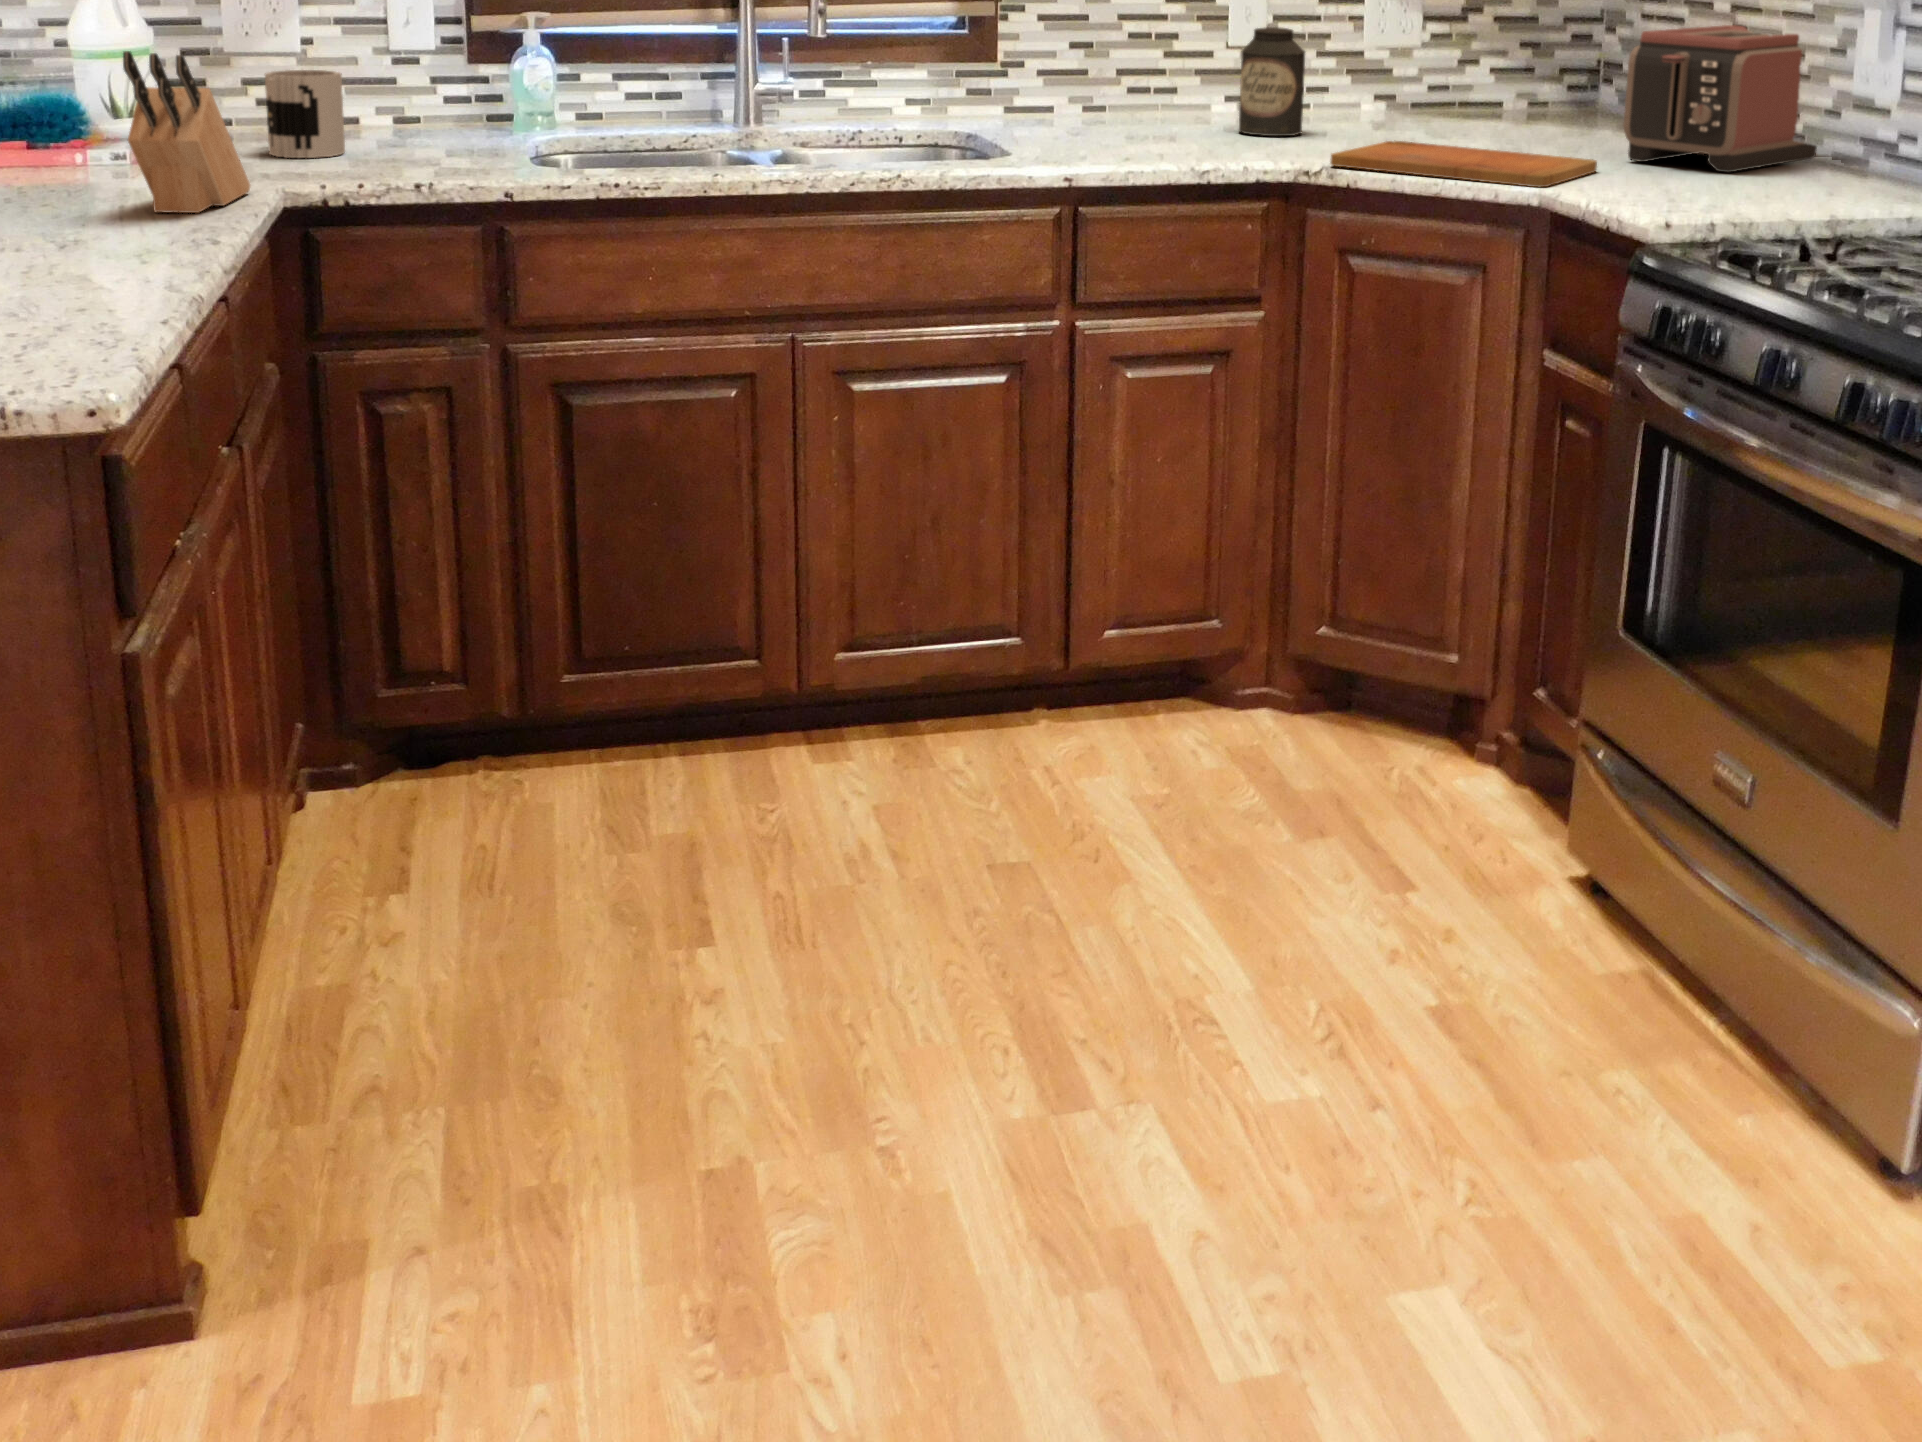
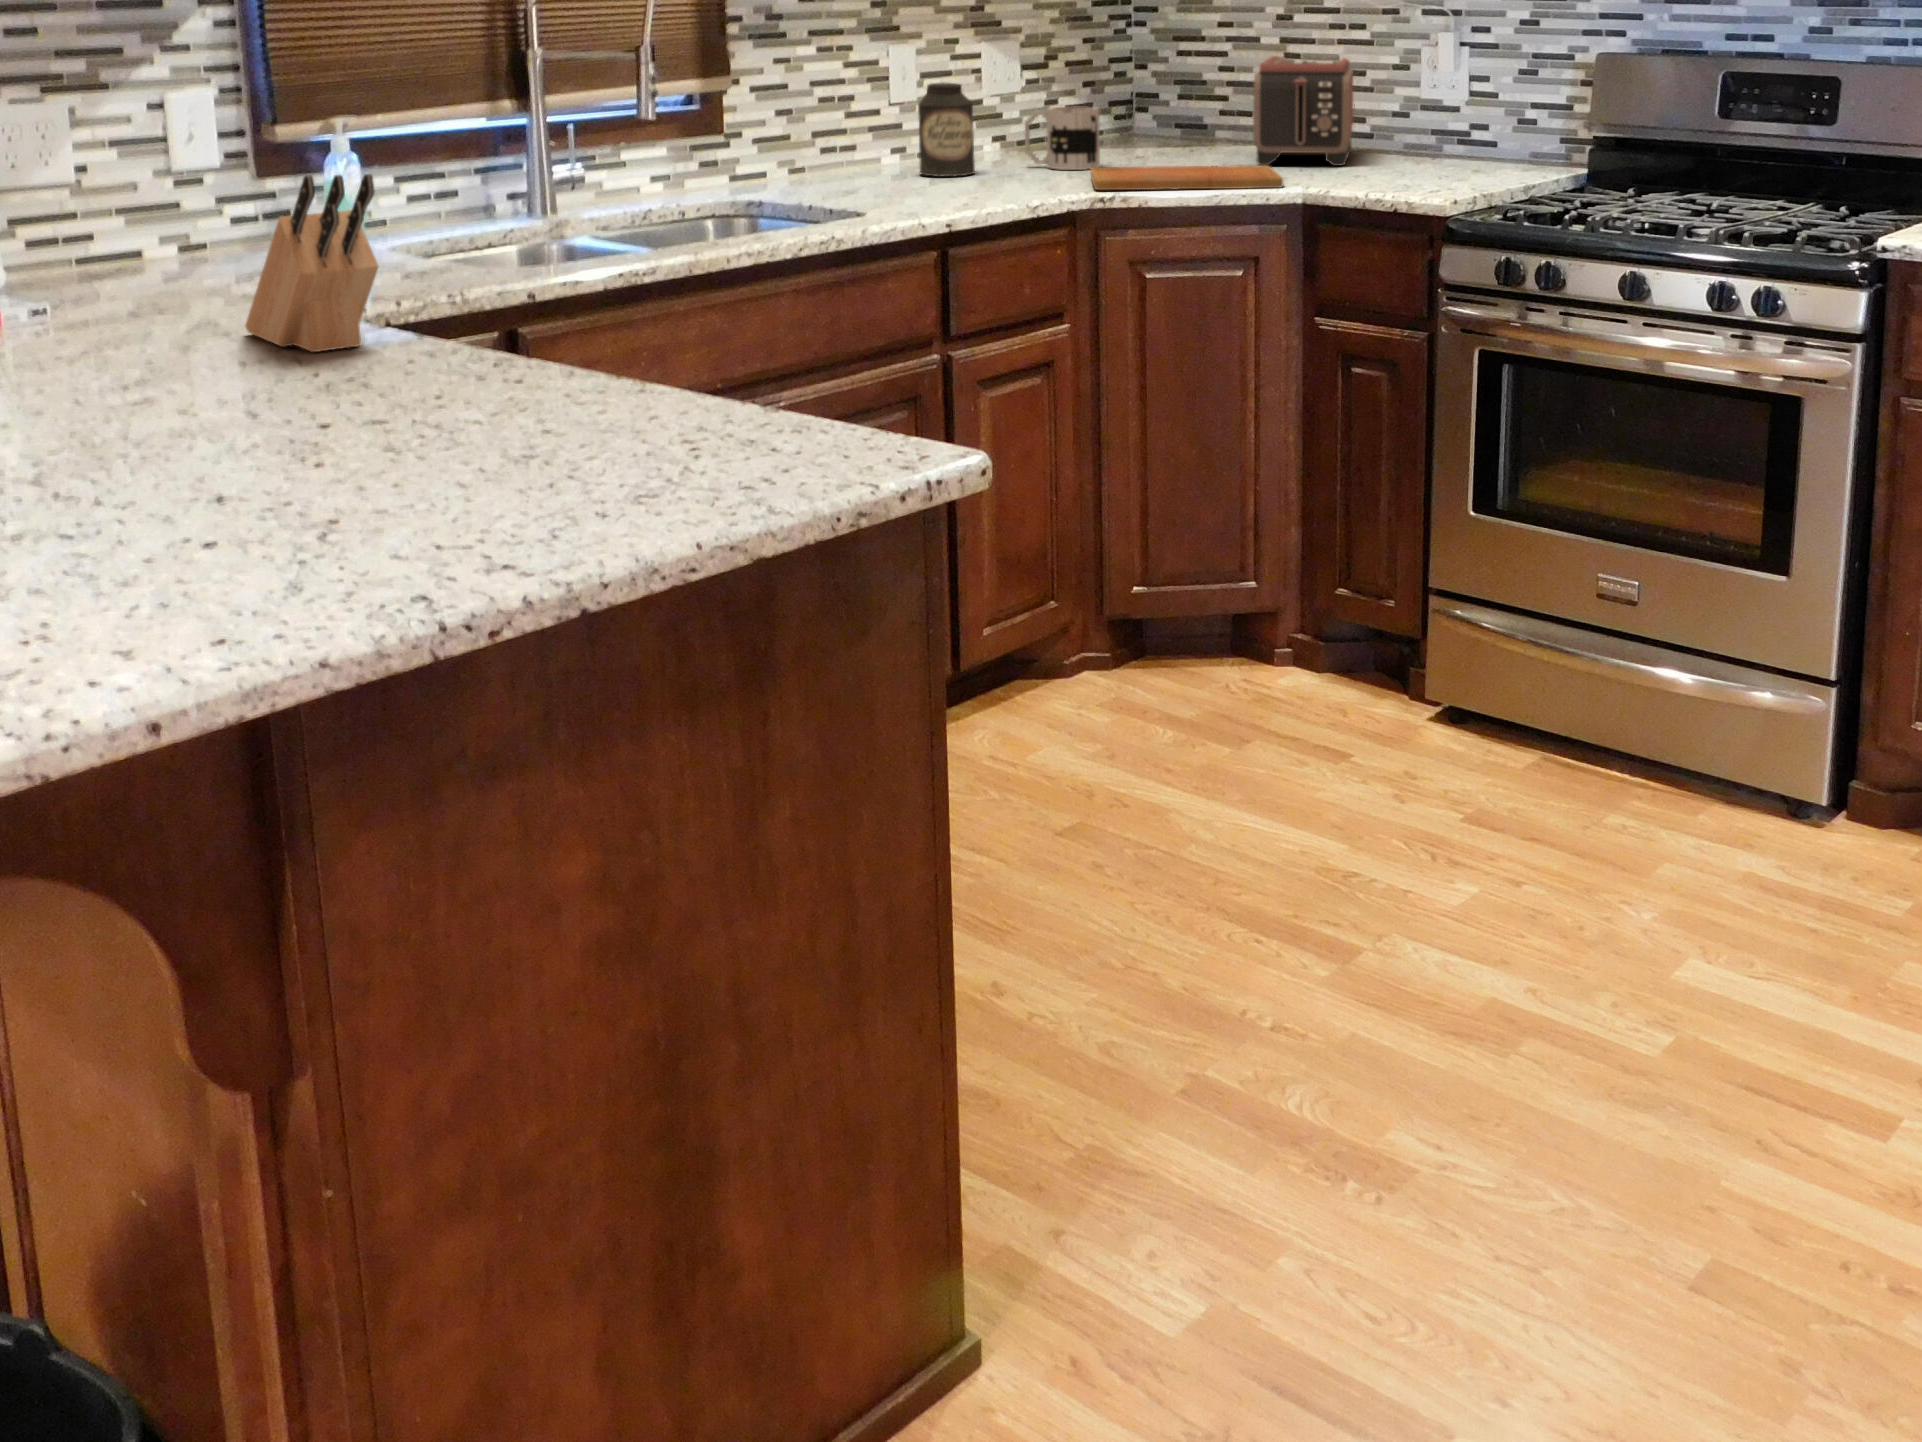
mug: present [265,70,345,158] -> present [1025,107,1100,170]

